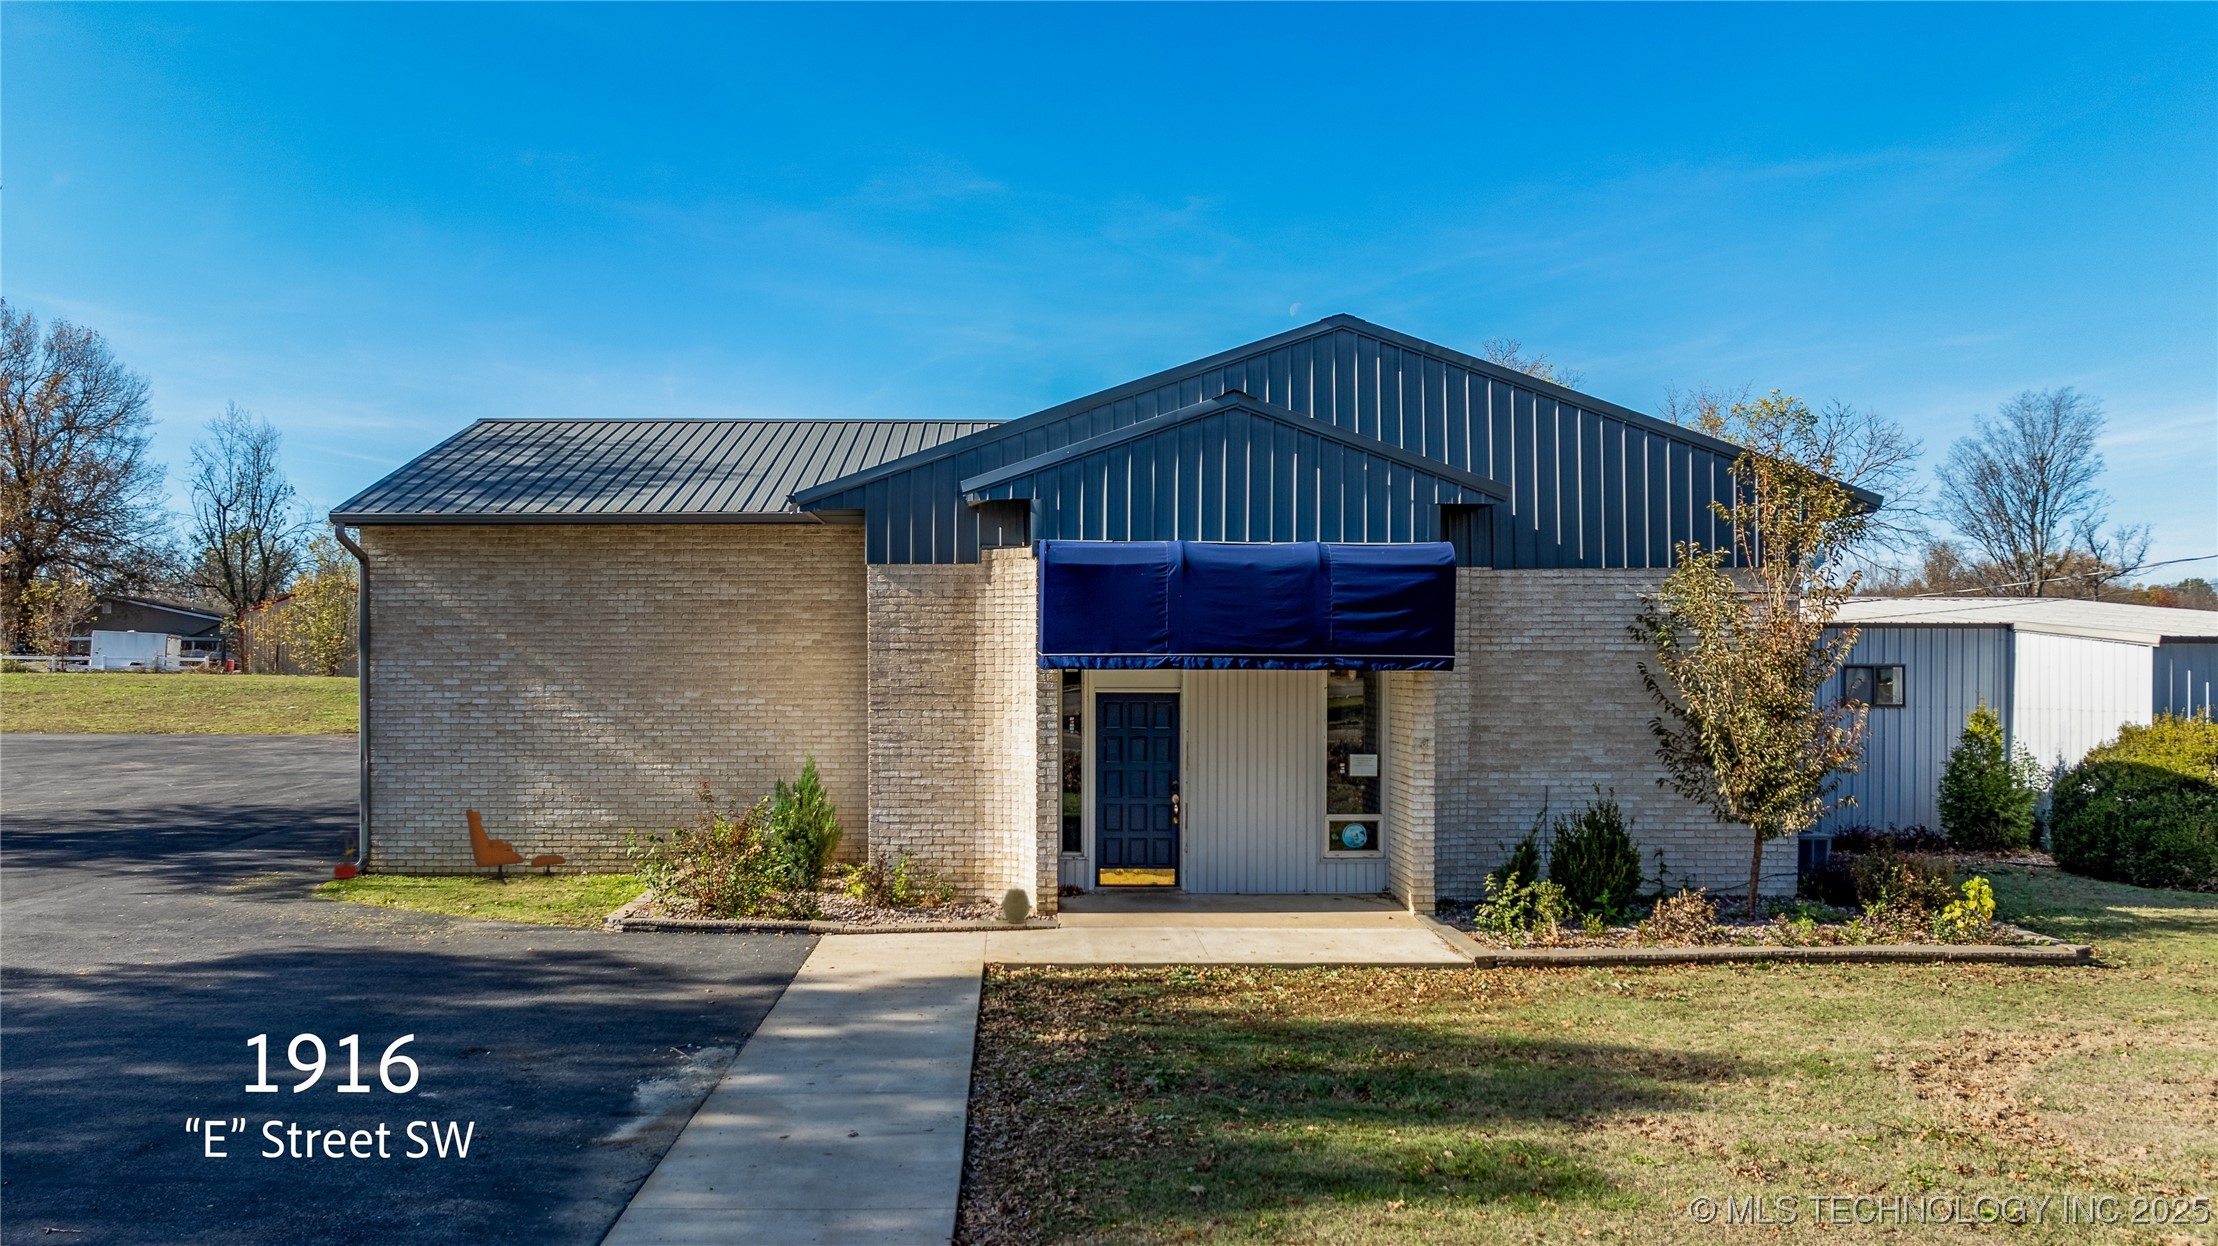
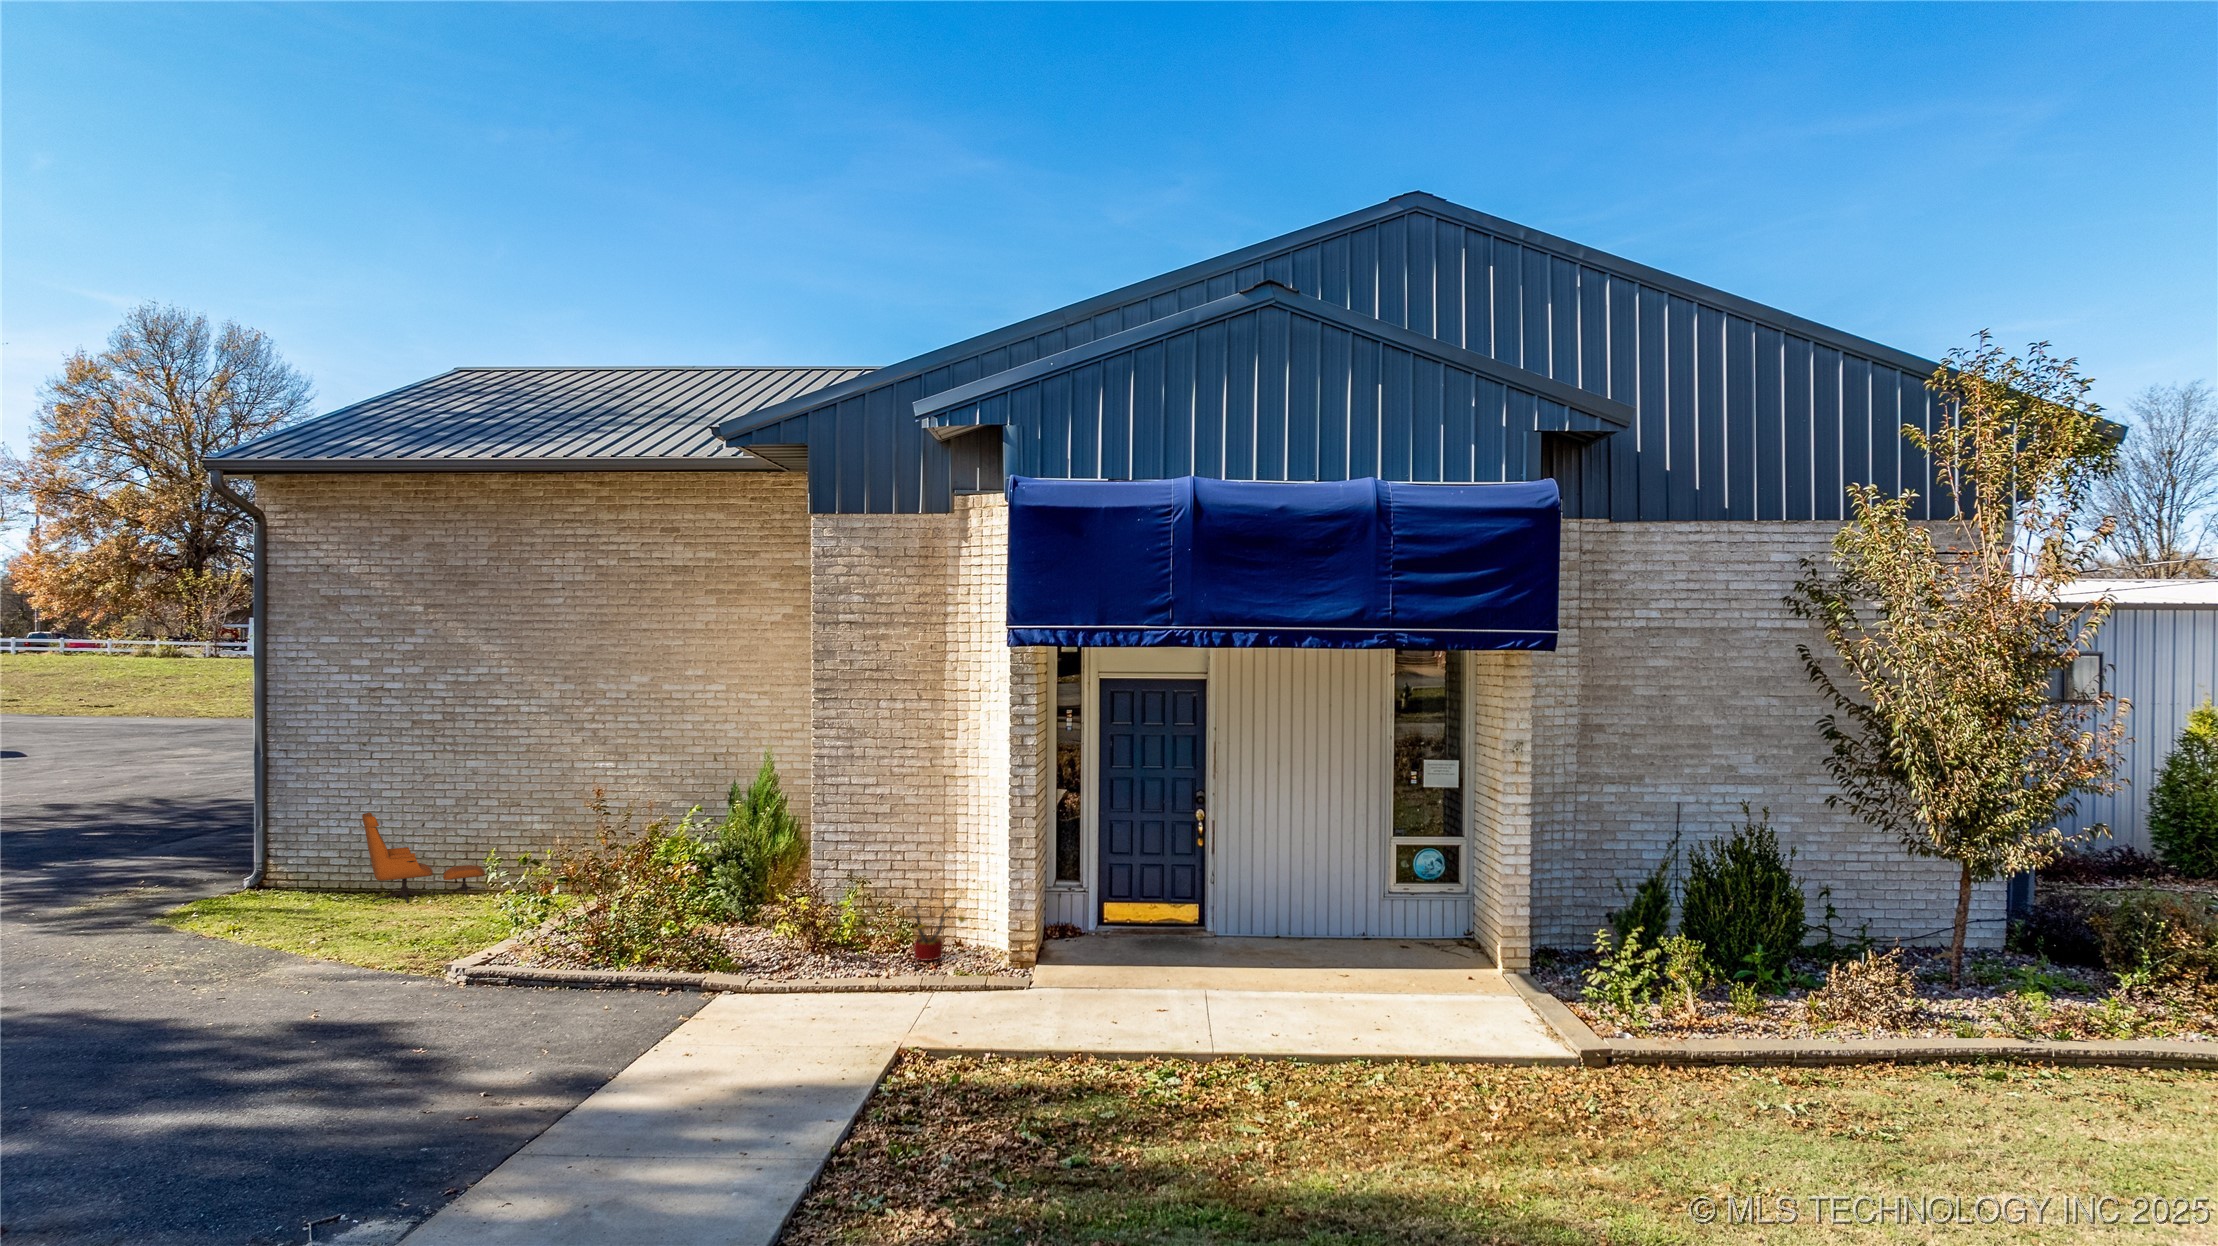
decorative plant: present [334,835,357,878] -> present [913,891,965,961]
woven basket: present [1003,889,1030,923] -> none [969,928,1003,973]

